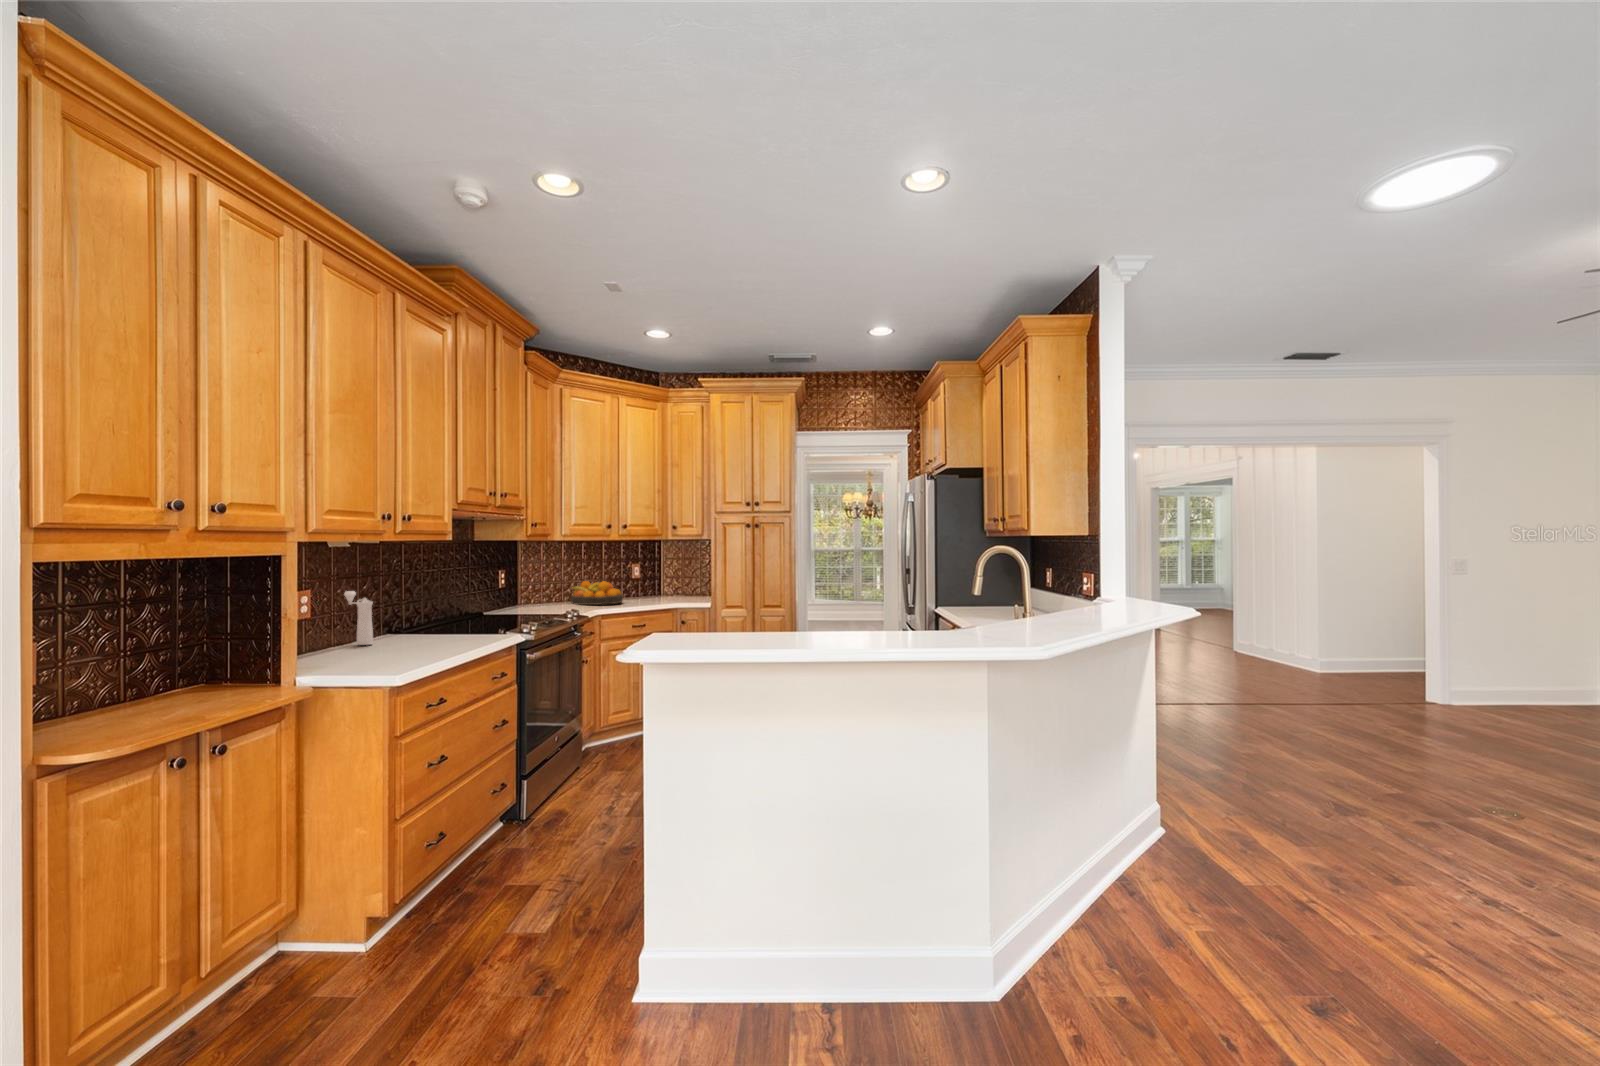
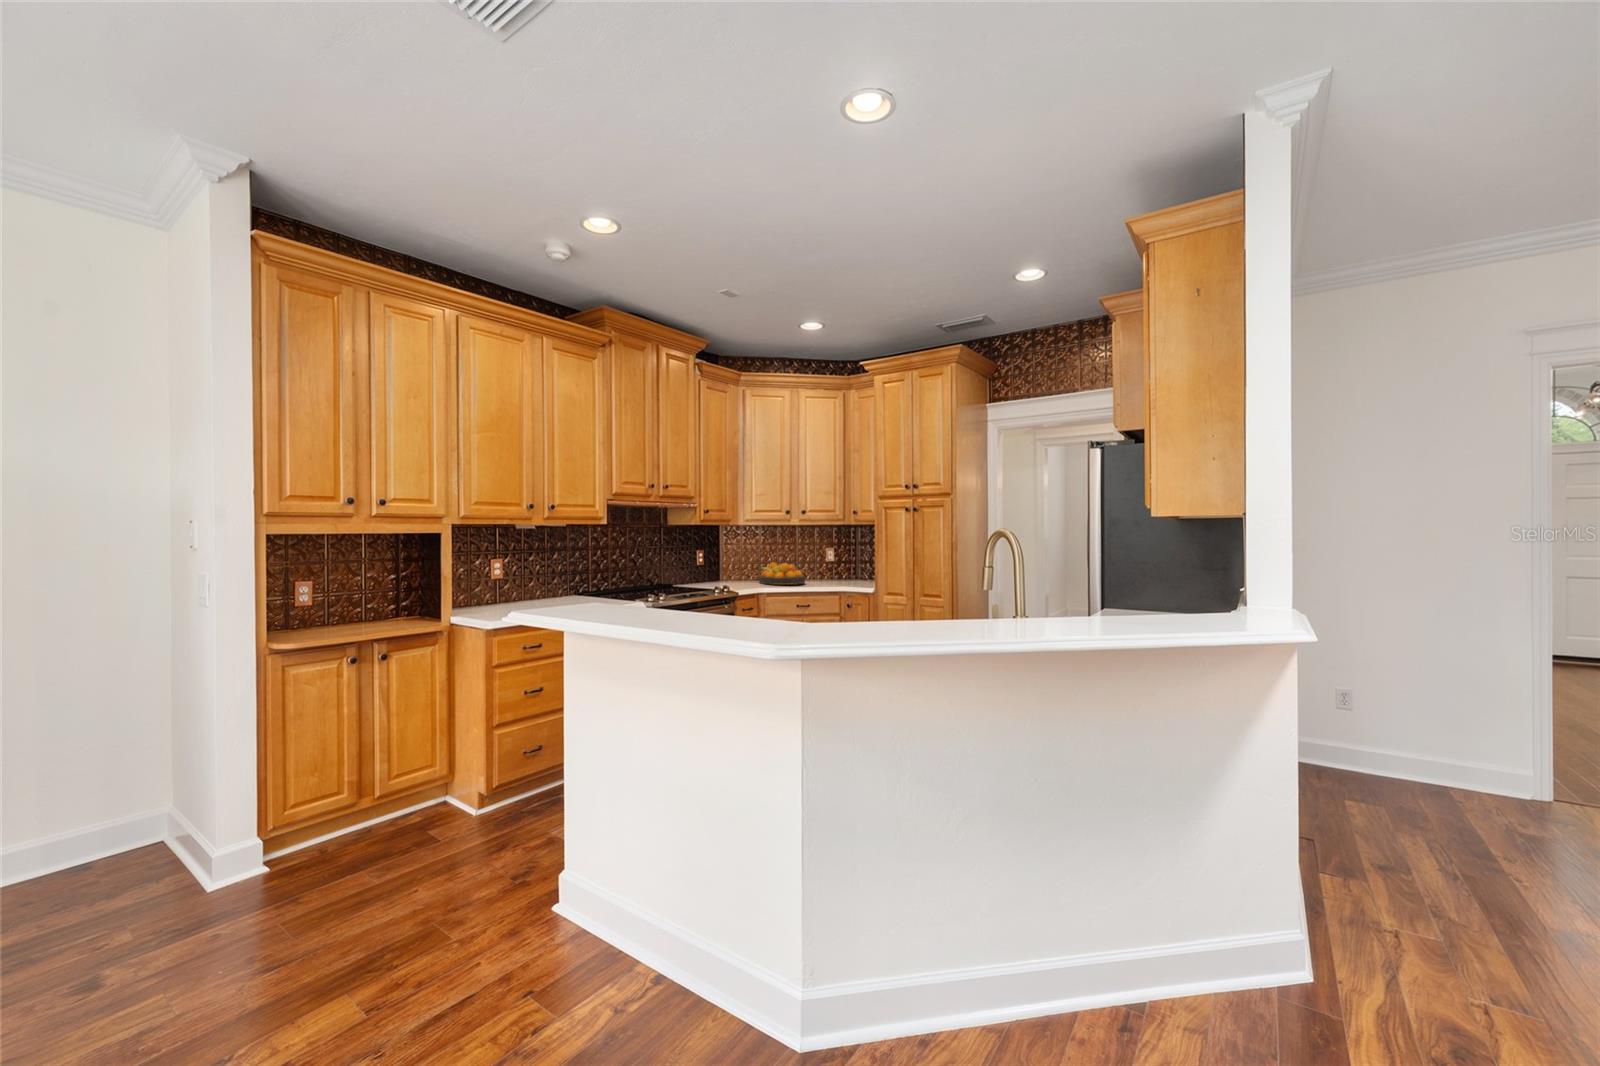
pepper mill: present [344,591,373,645] -> none [528,561,541,602]

